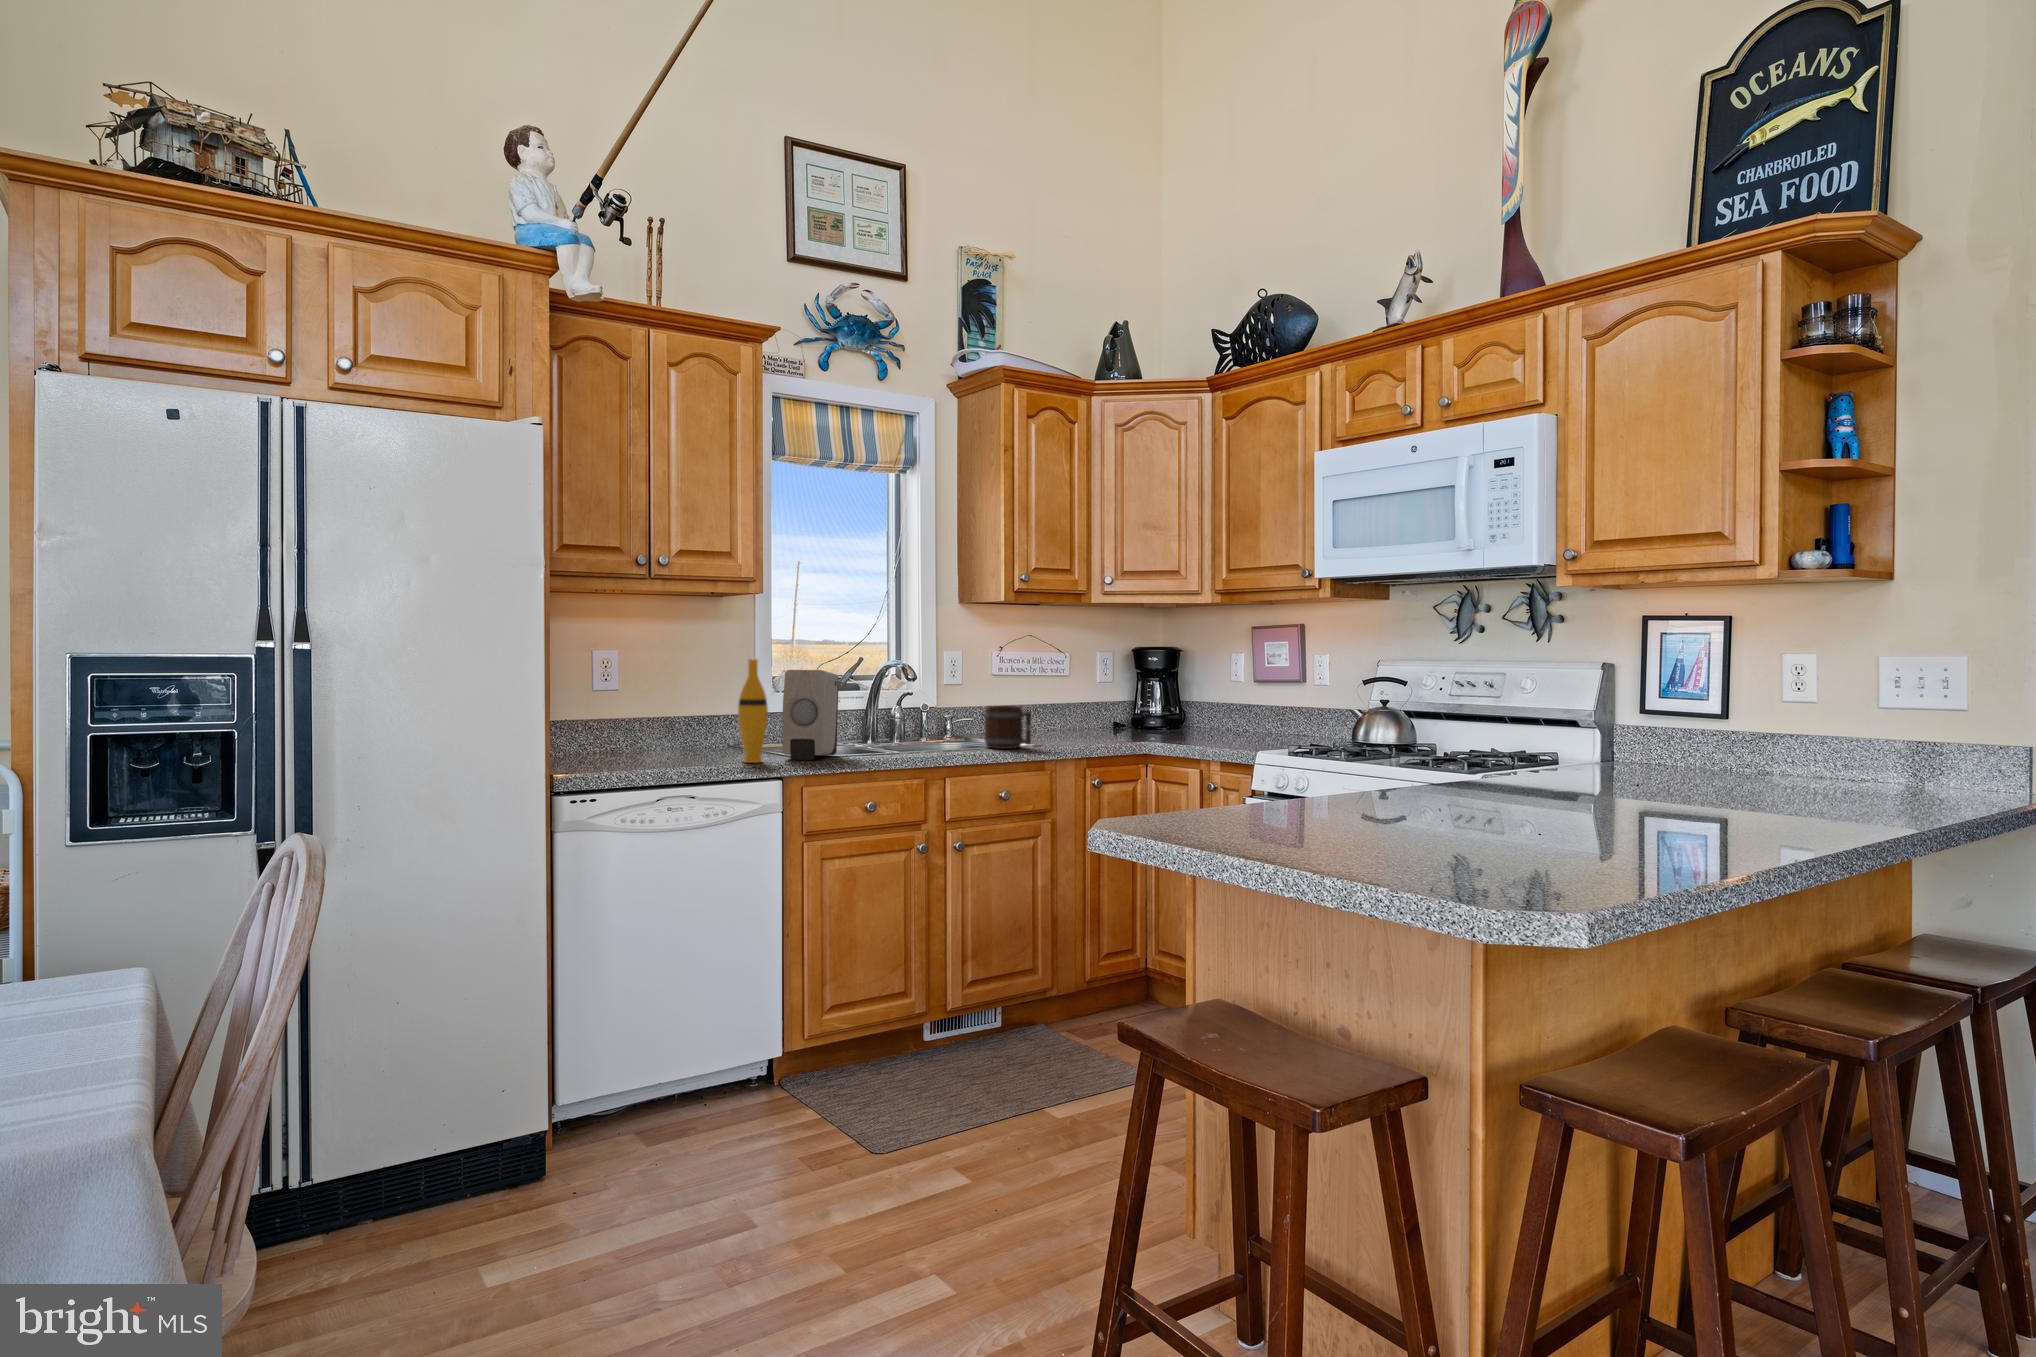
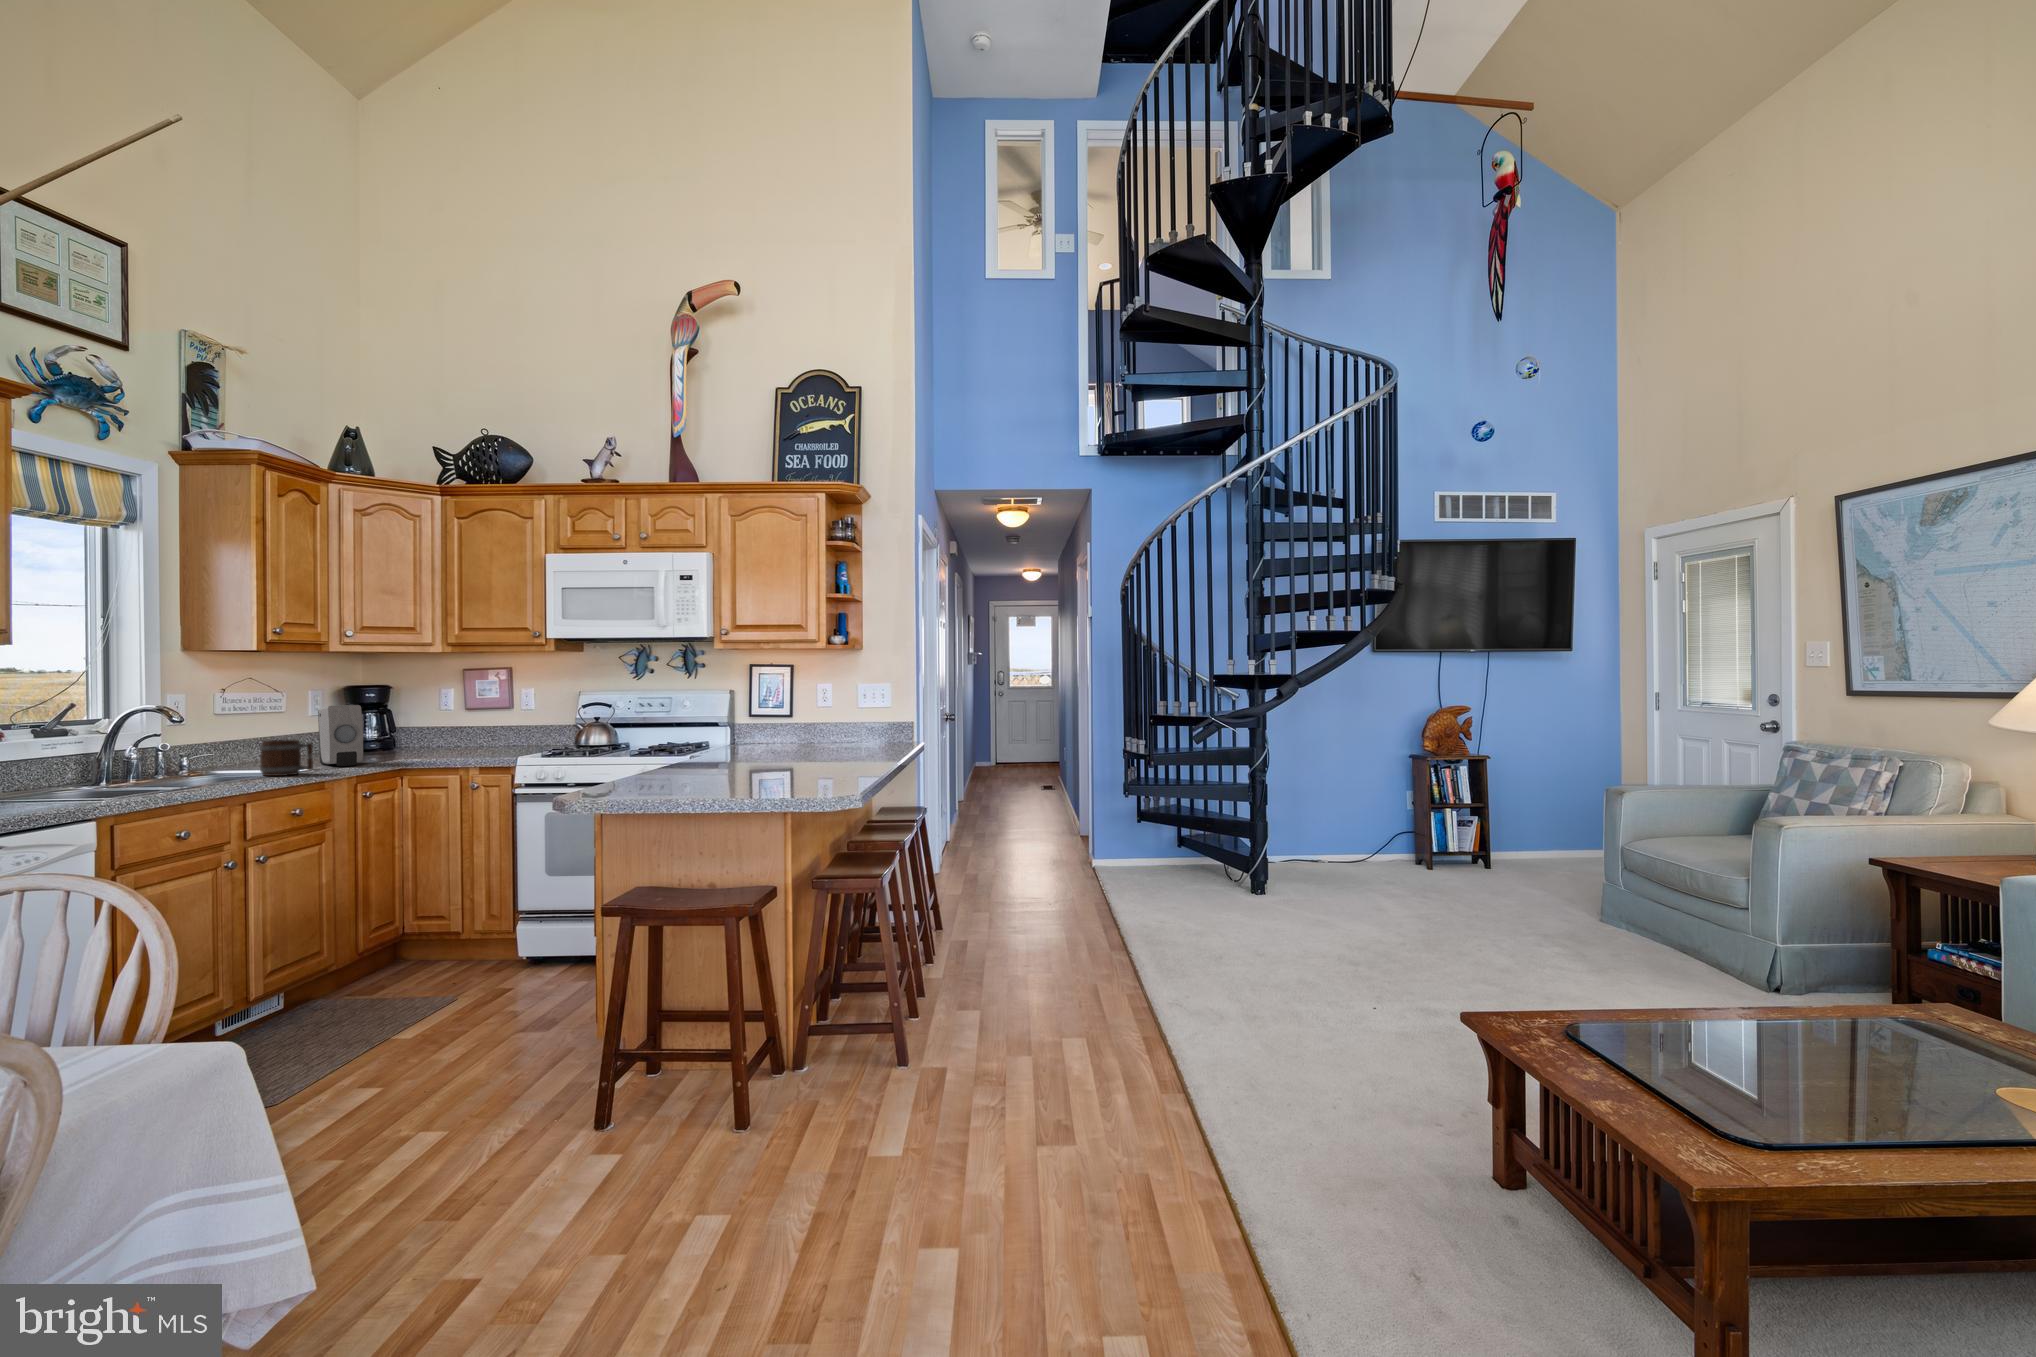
vase: present [738,659,768,763] -> none [46,710,86,809]
soap dispenser: present [782,670,839,760] -> present [318,705,363,766]

